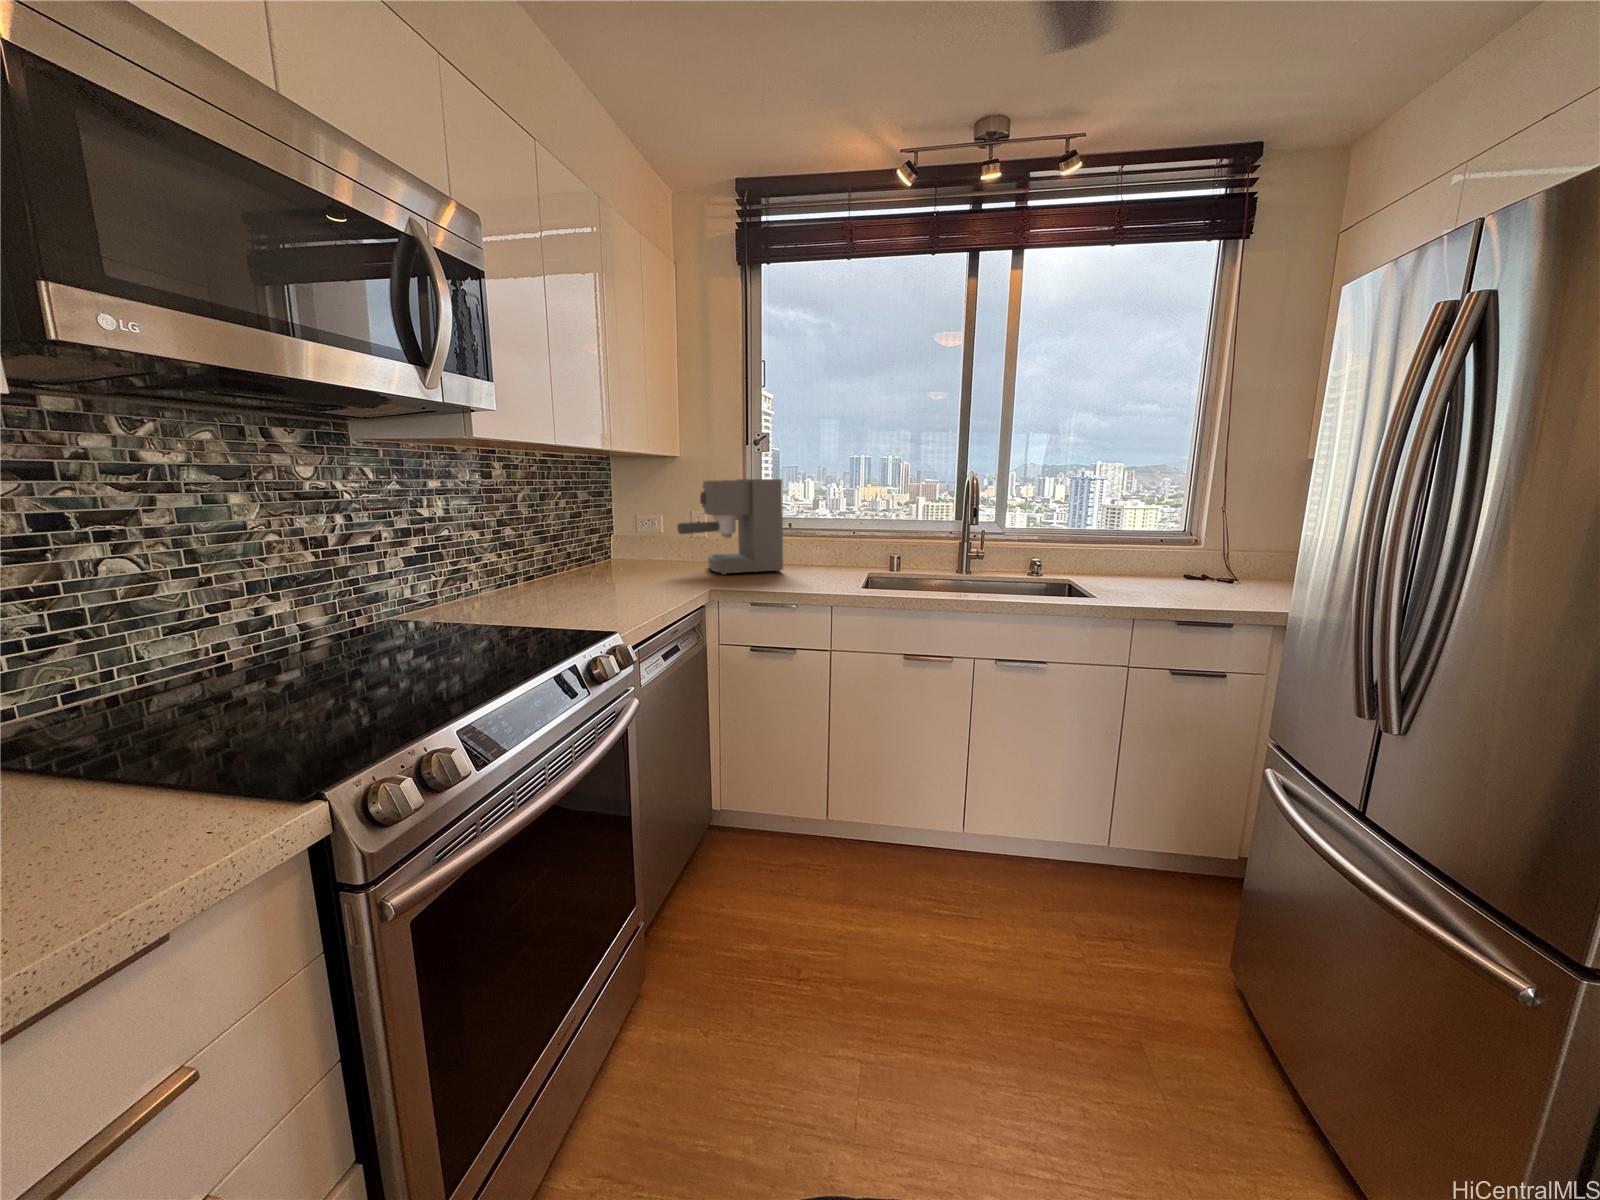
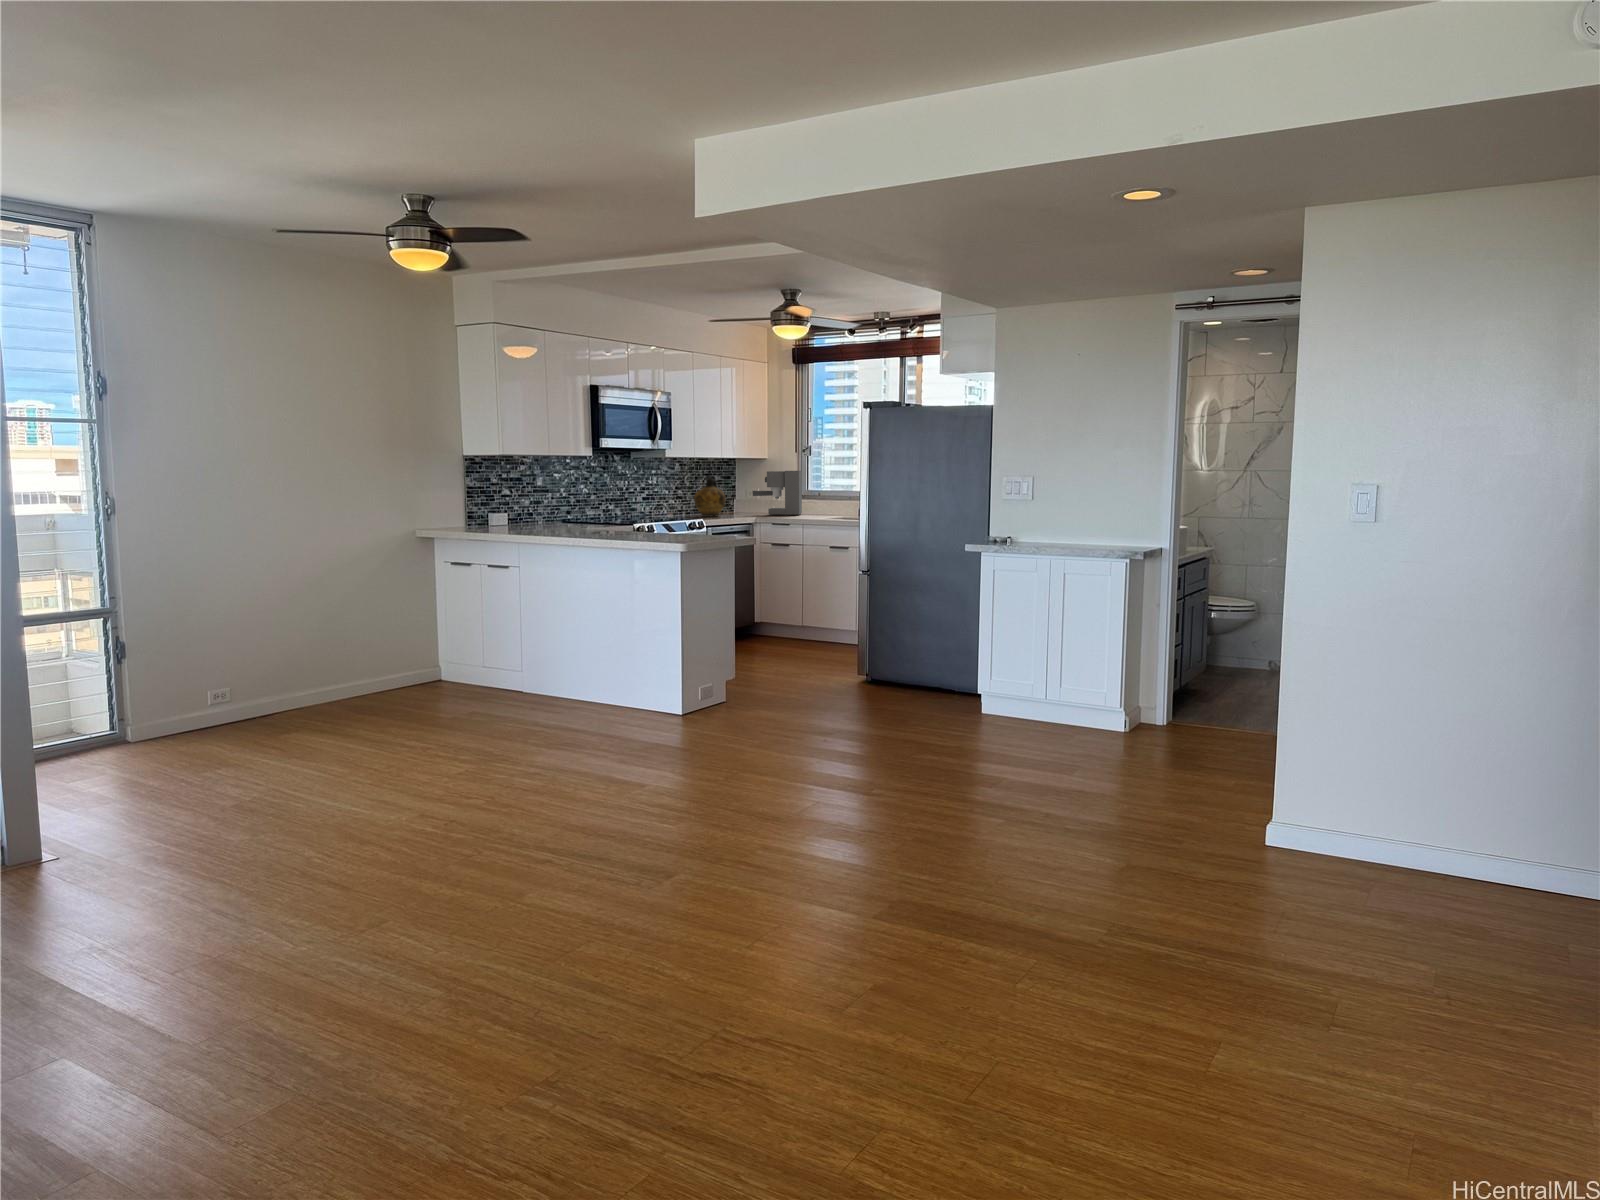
ceramic jug: none [556,495,639,596] -> present [694,477,726,517]

